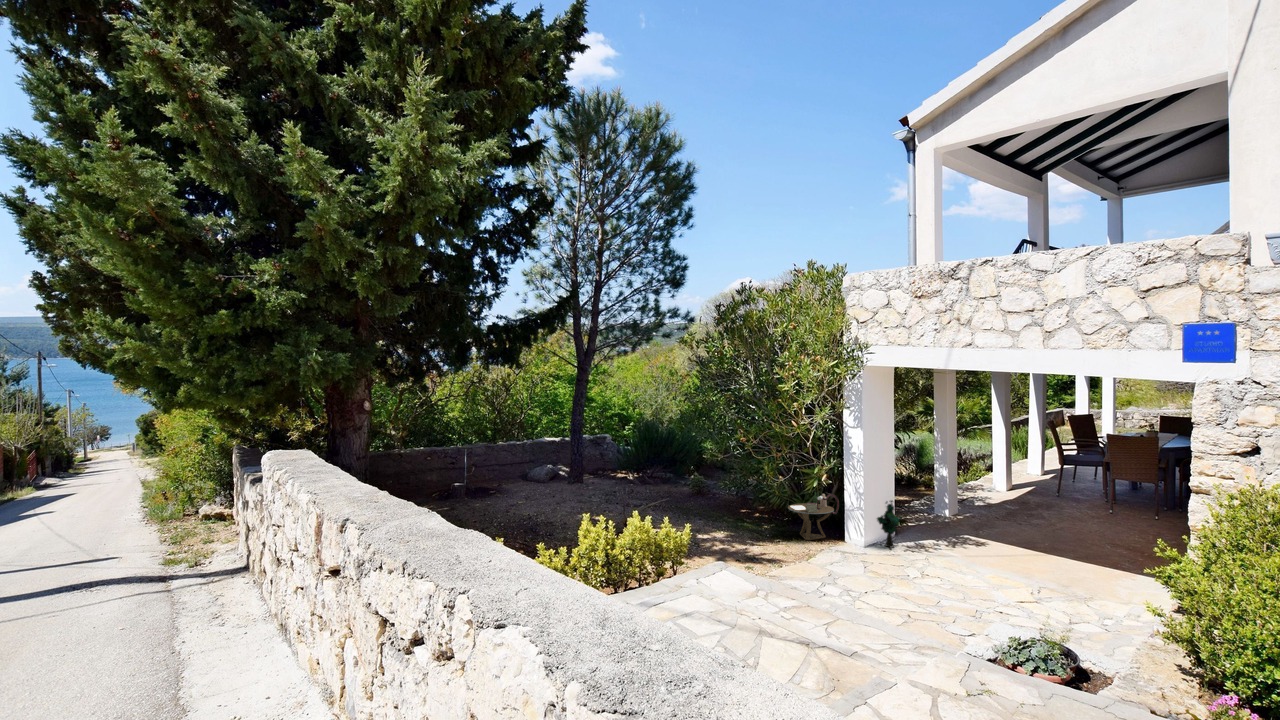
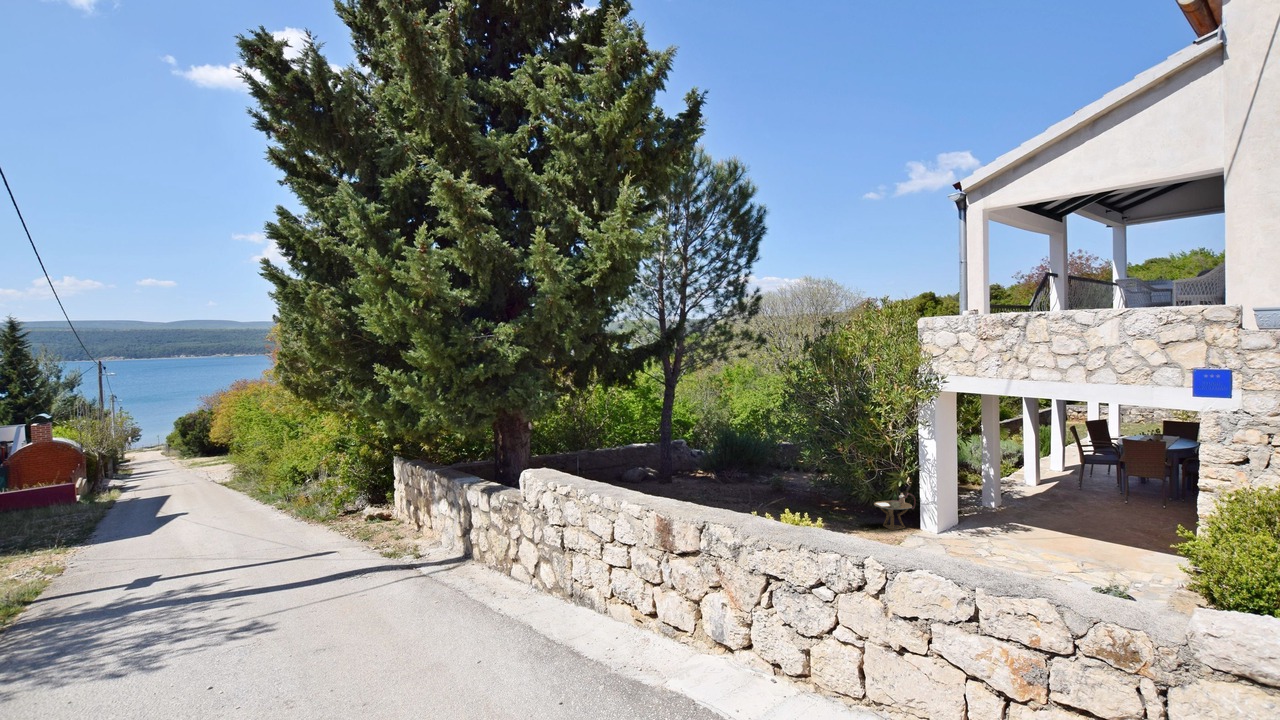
decorative plant: present [877,501,901,548] -> none [949,497,969,535]

